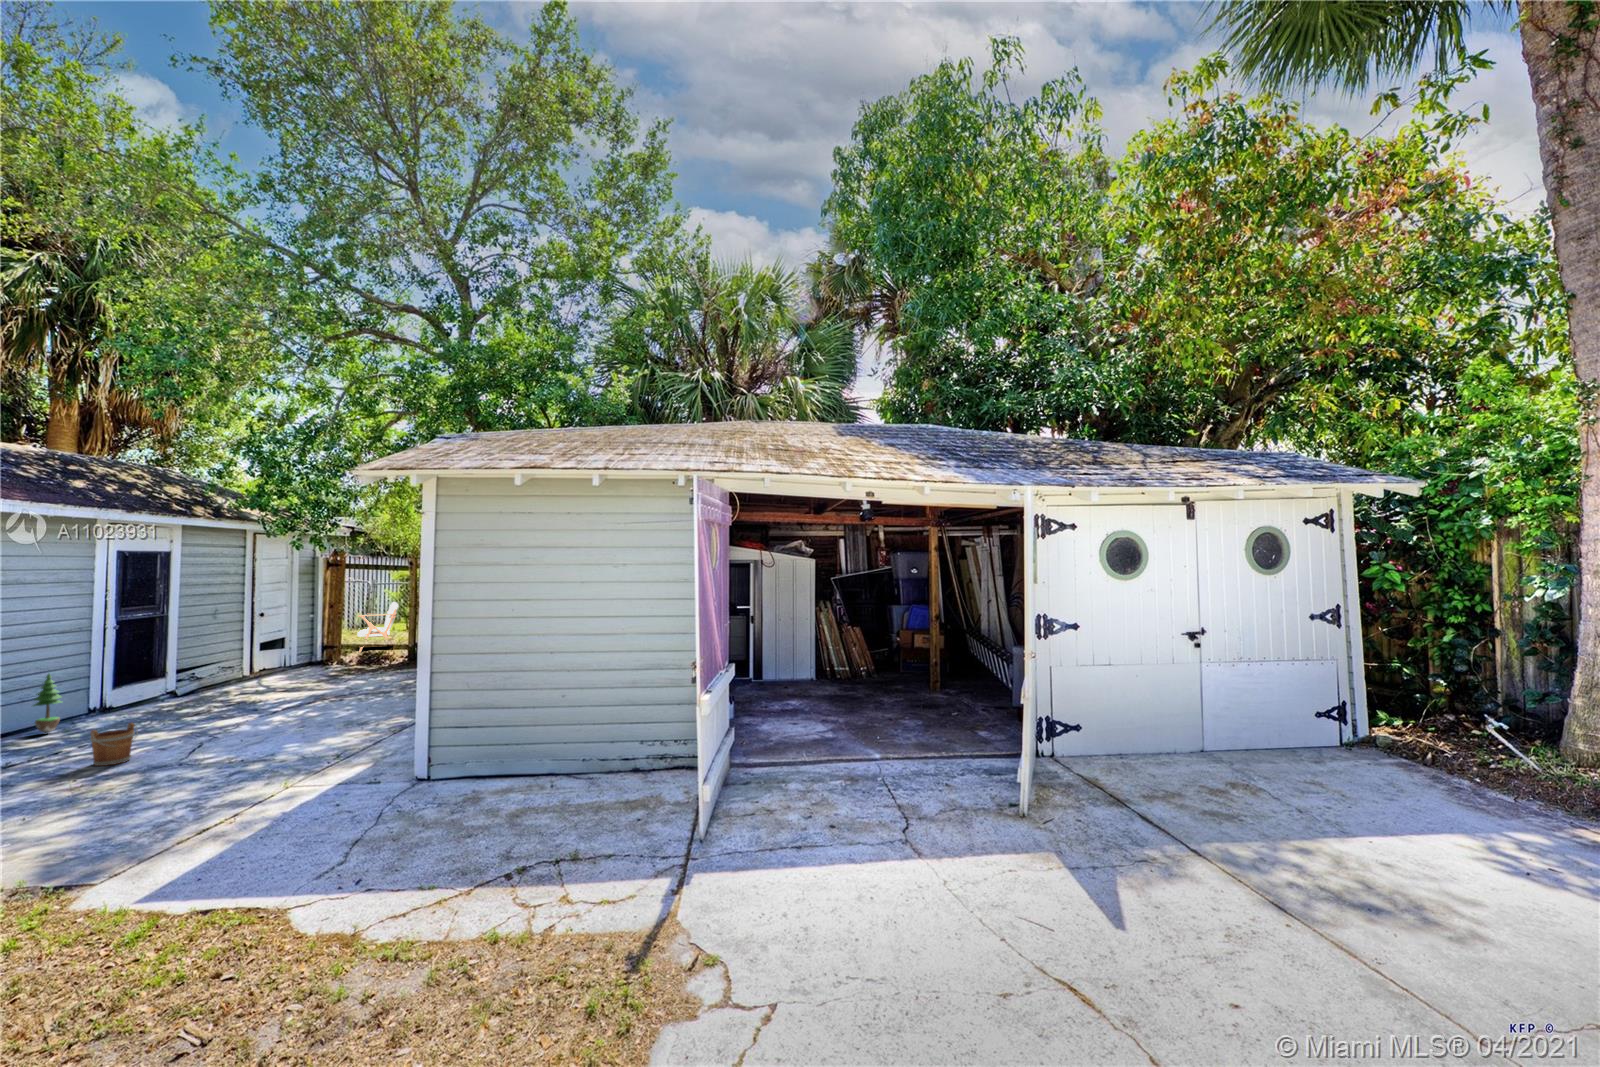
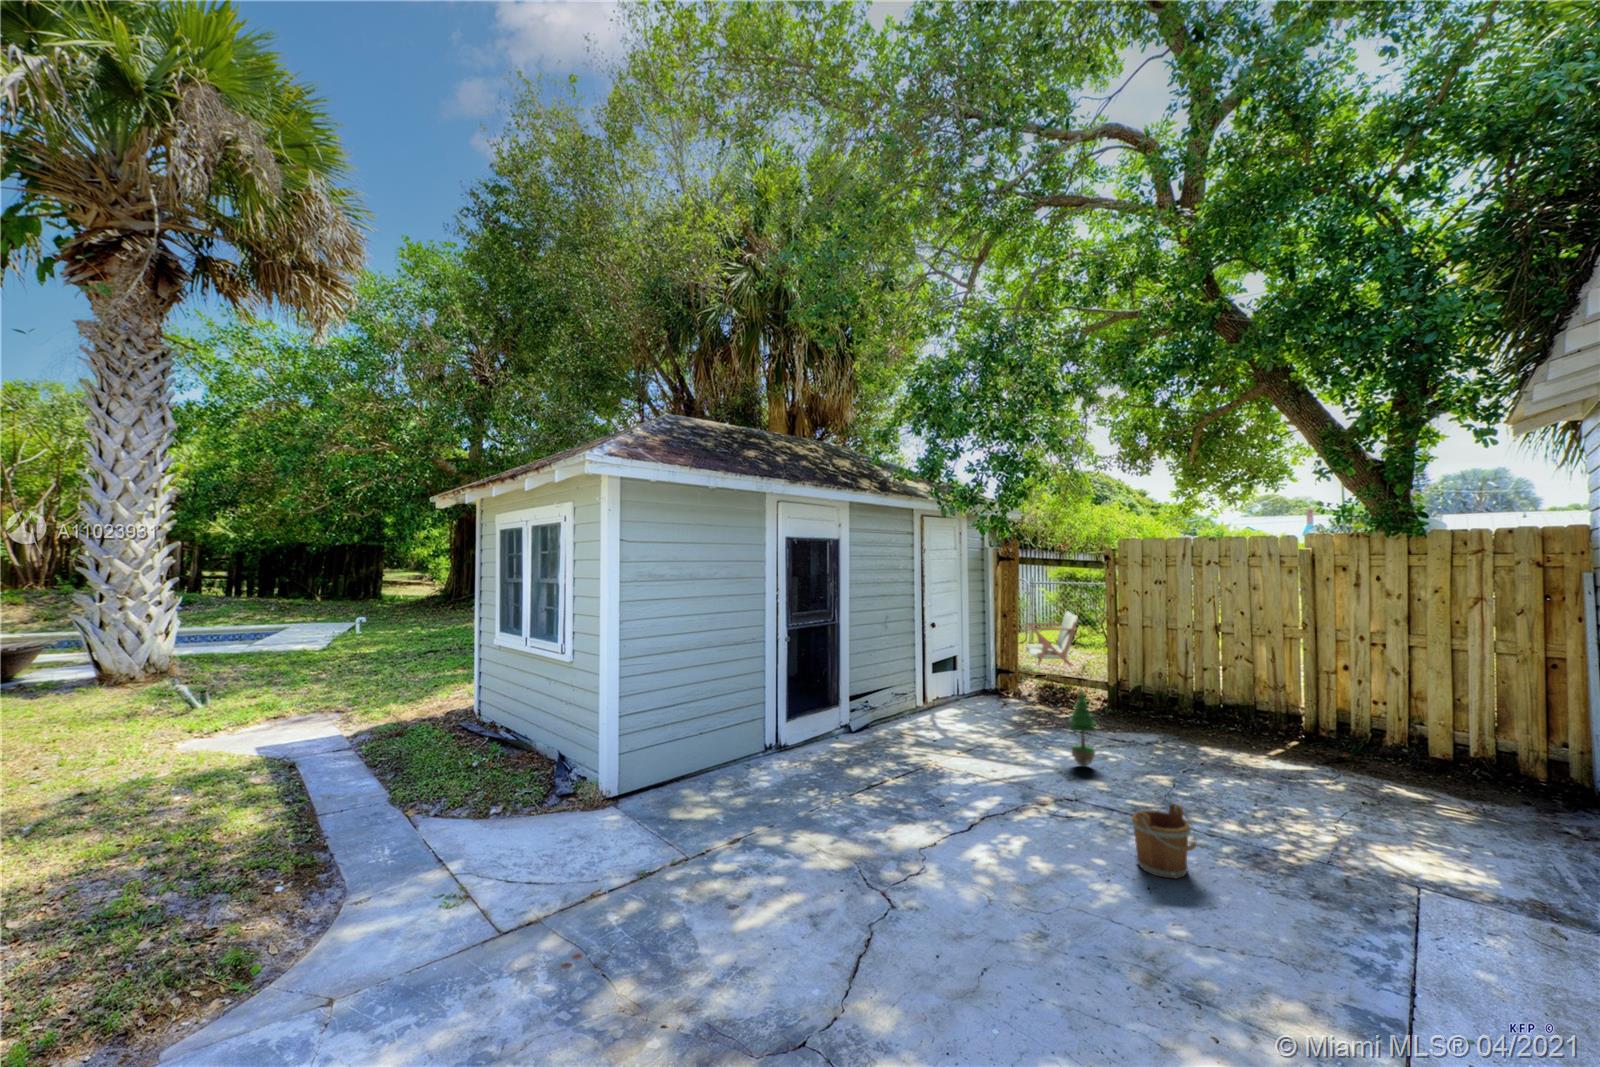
potted tree: present [33,674,62,733] -> present [1069,690,1096,767]
bucket: present [91,723,136,766] -> present [1132,804,1196,878]

